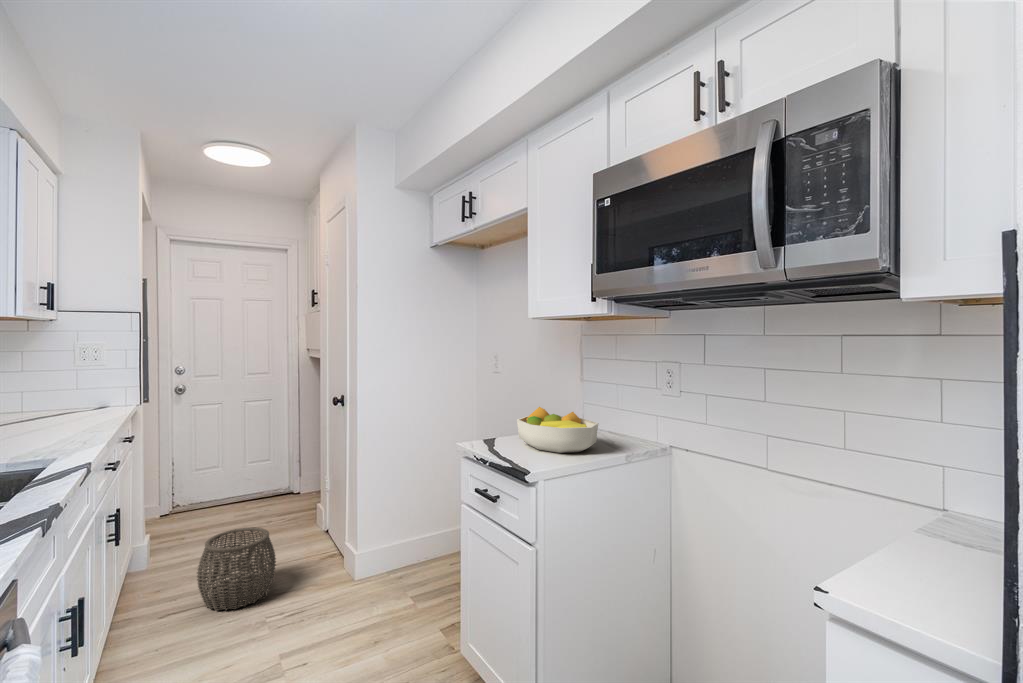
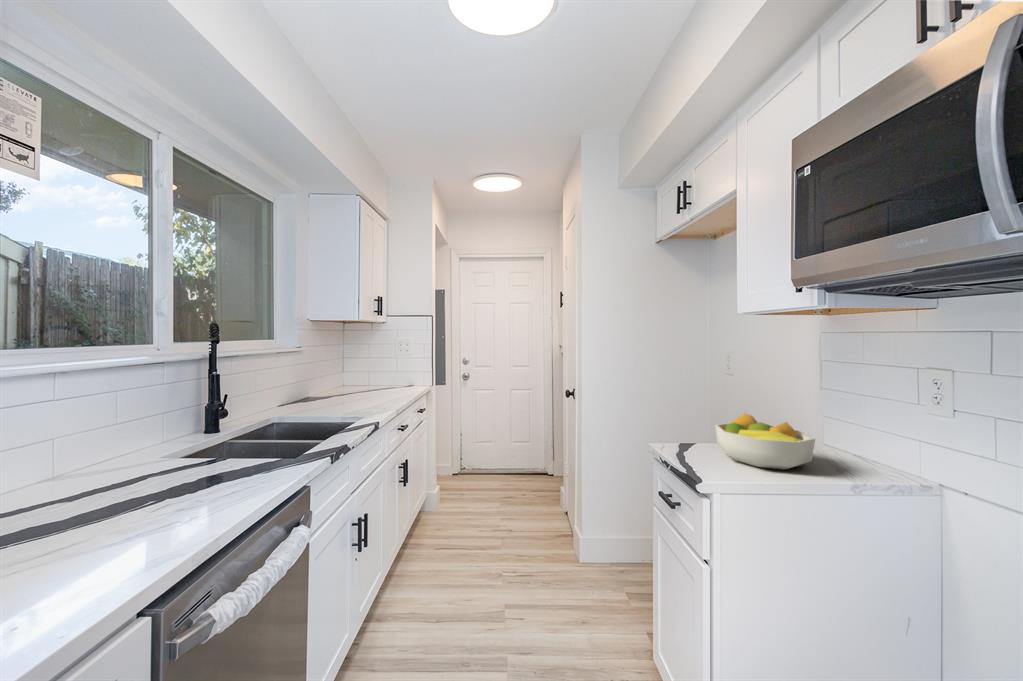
woven basket: present [197,527,276,610] -> none [458,494,515,559]

